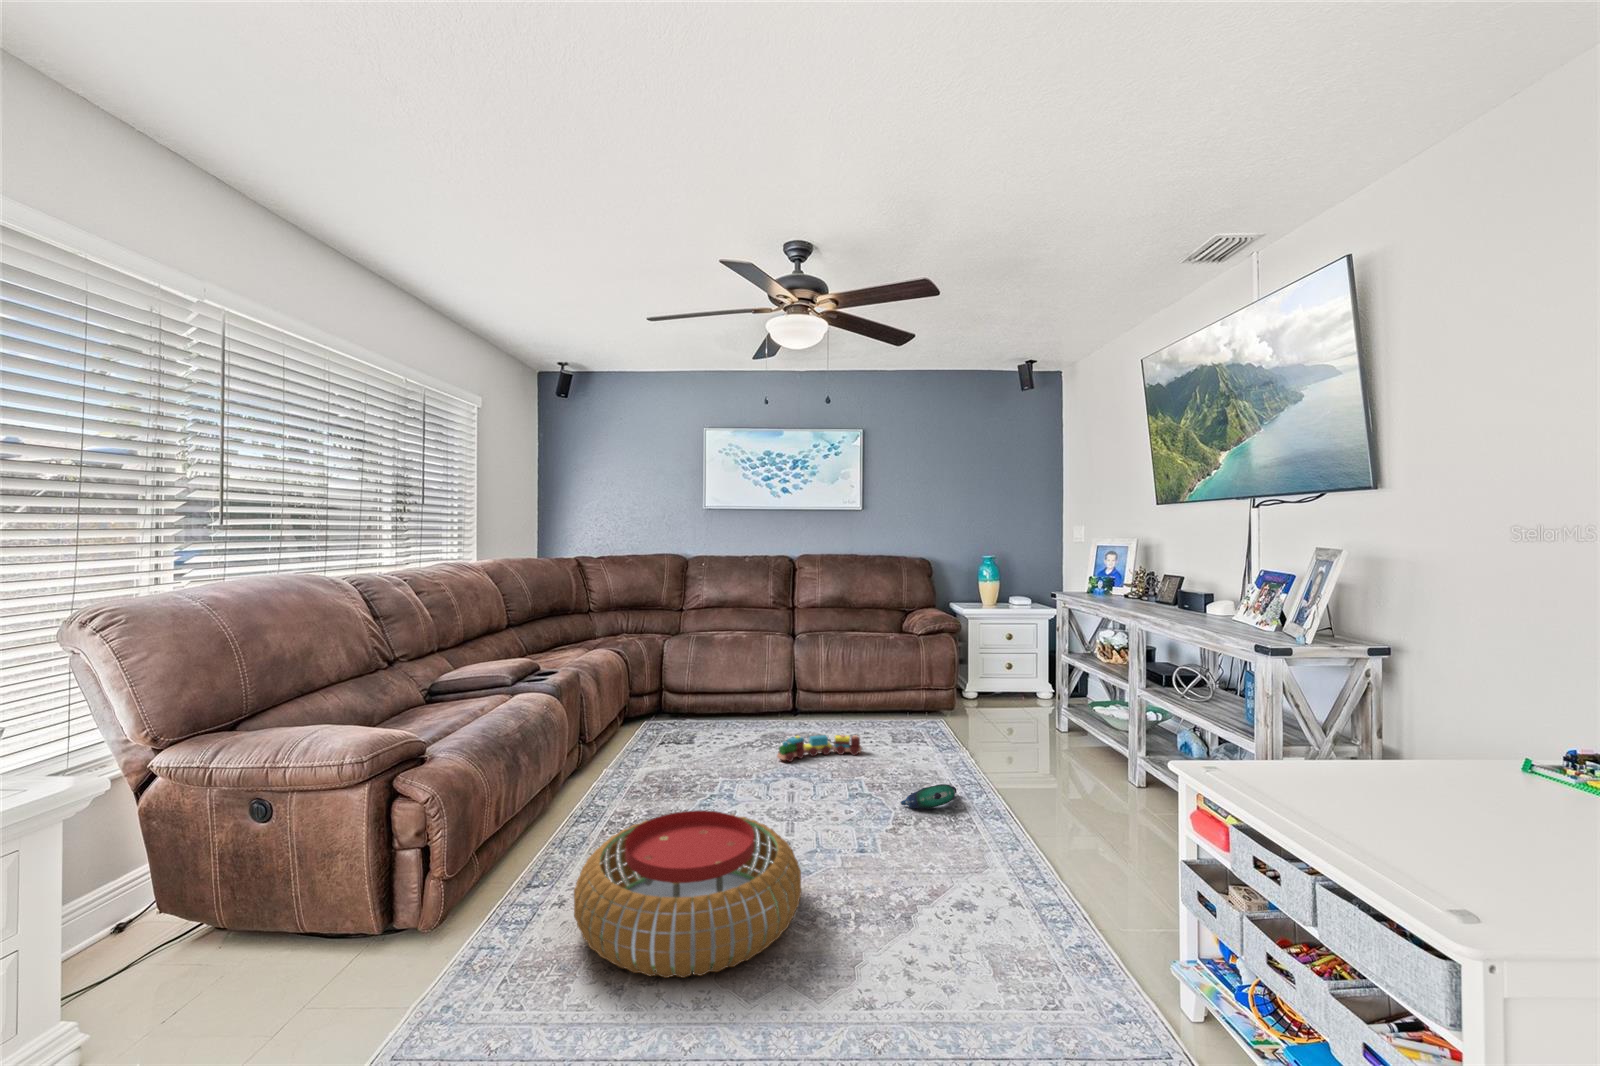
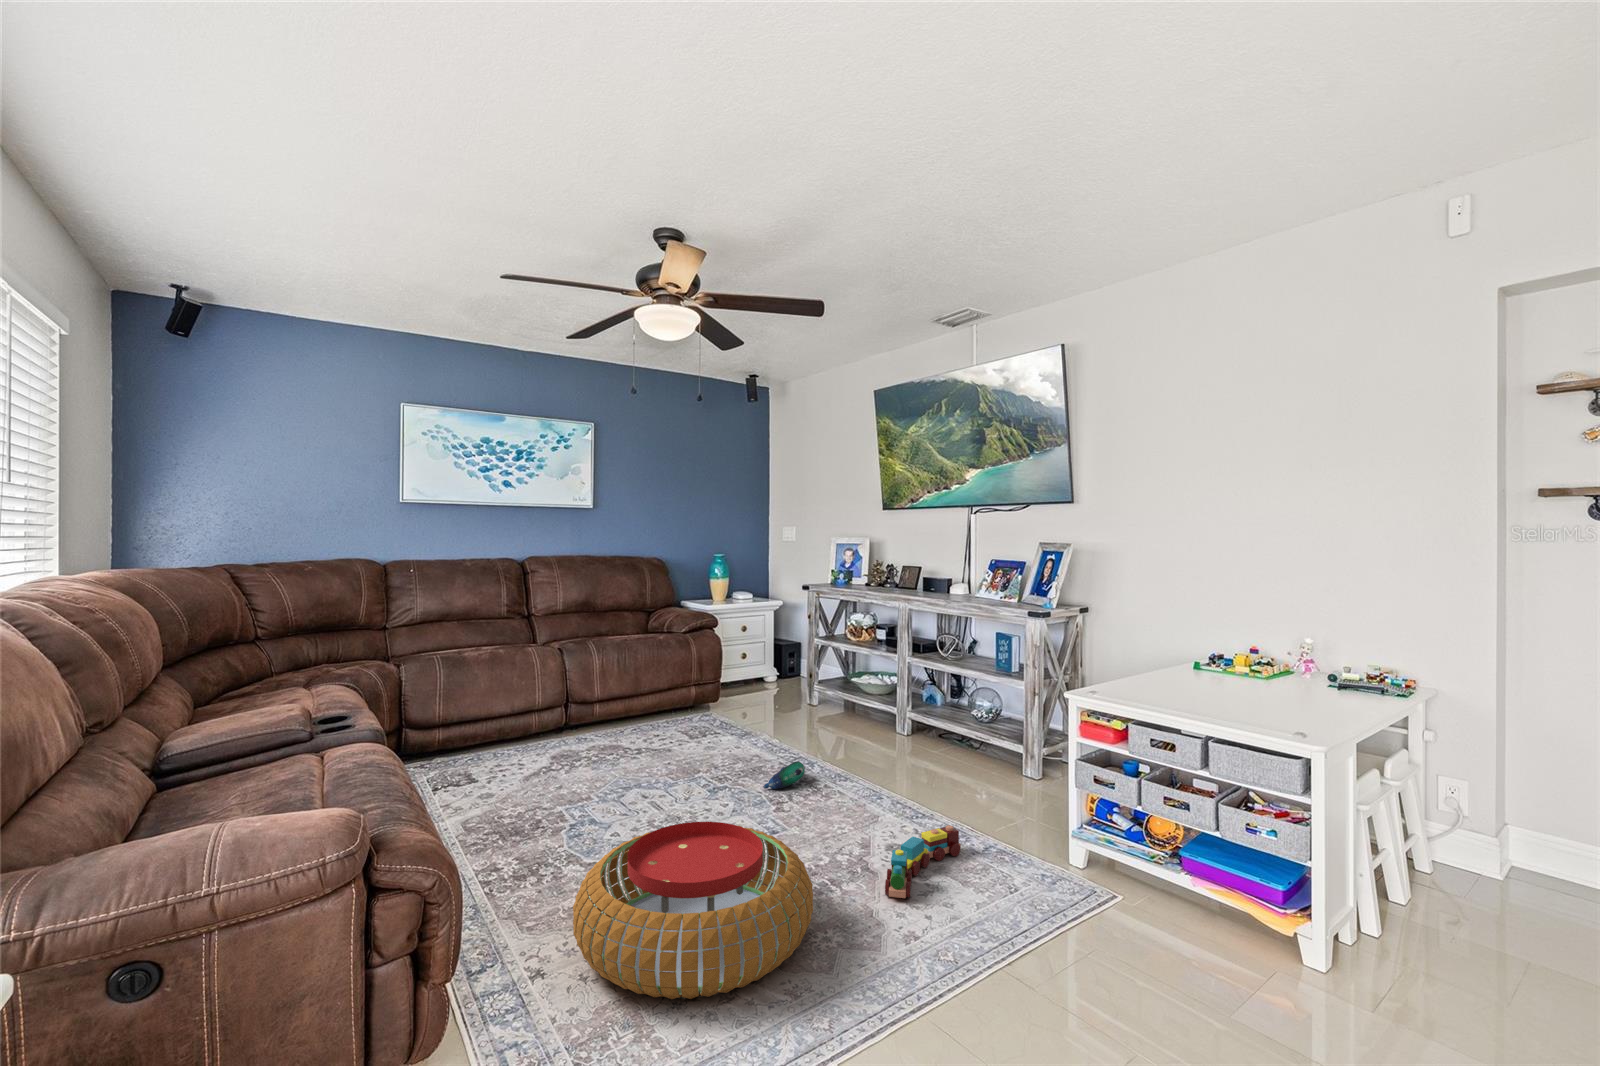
toy train: present [777,735,861,762] -> present [885,825,961,898]

